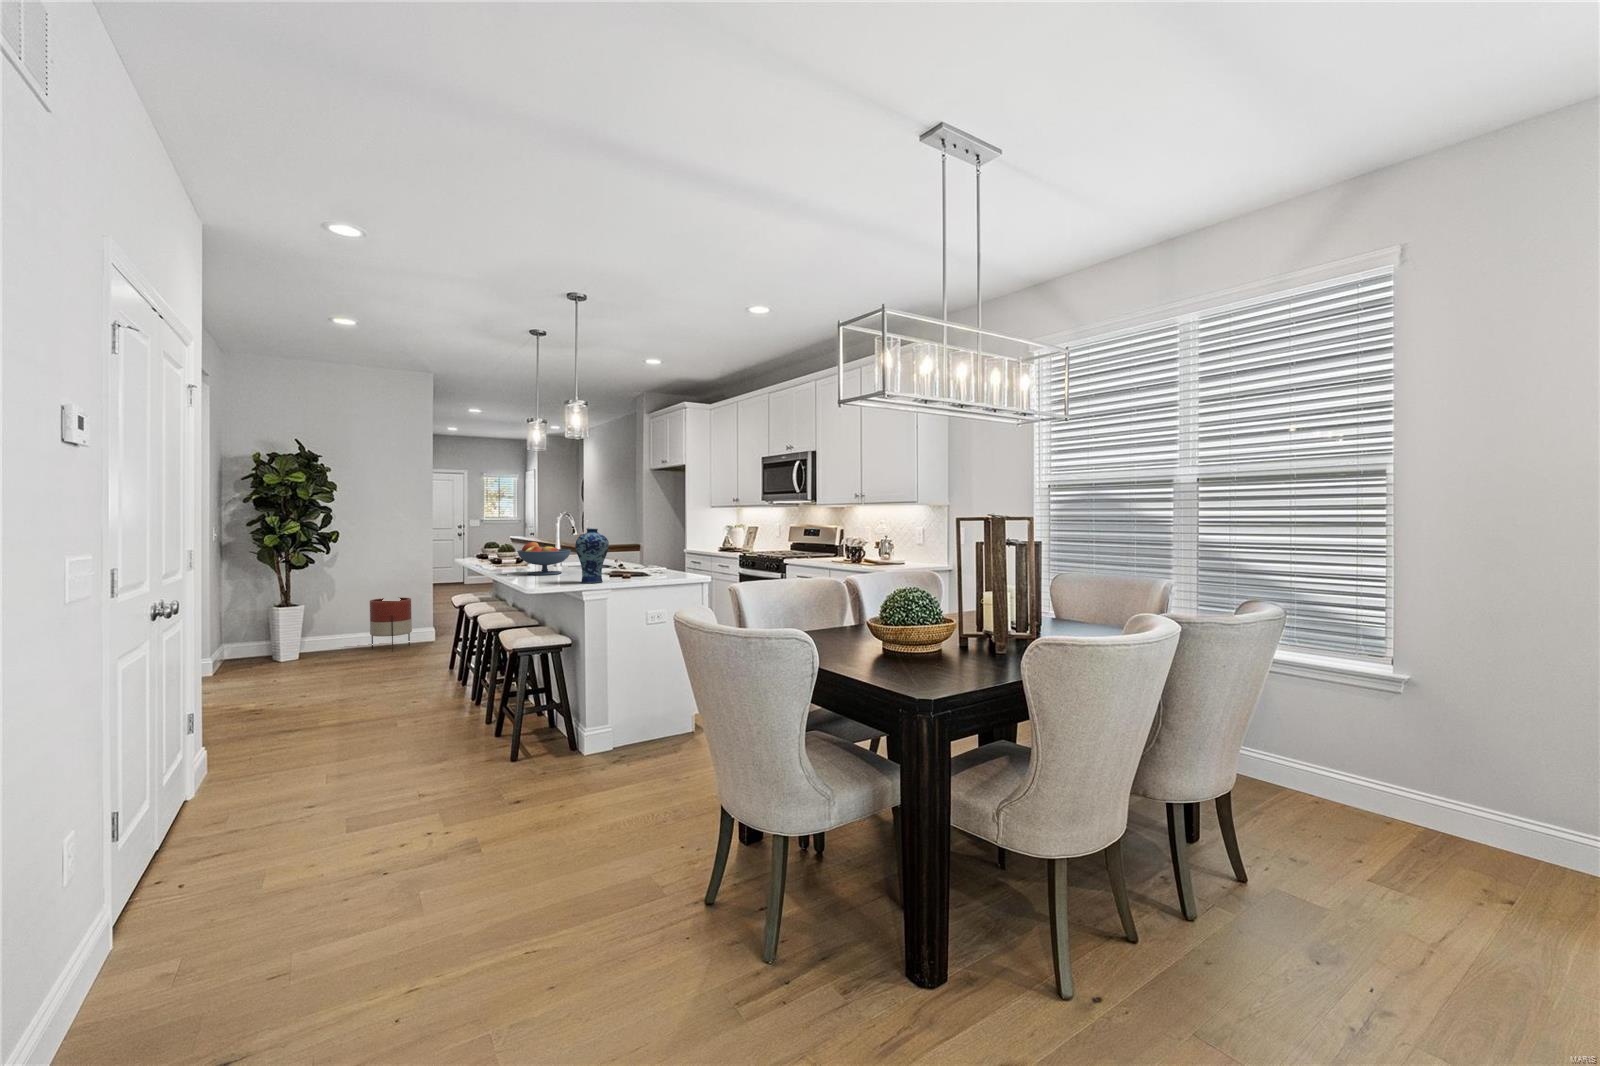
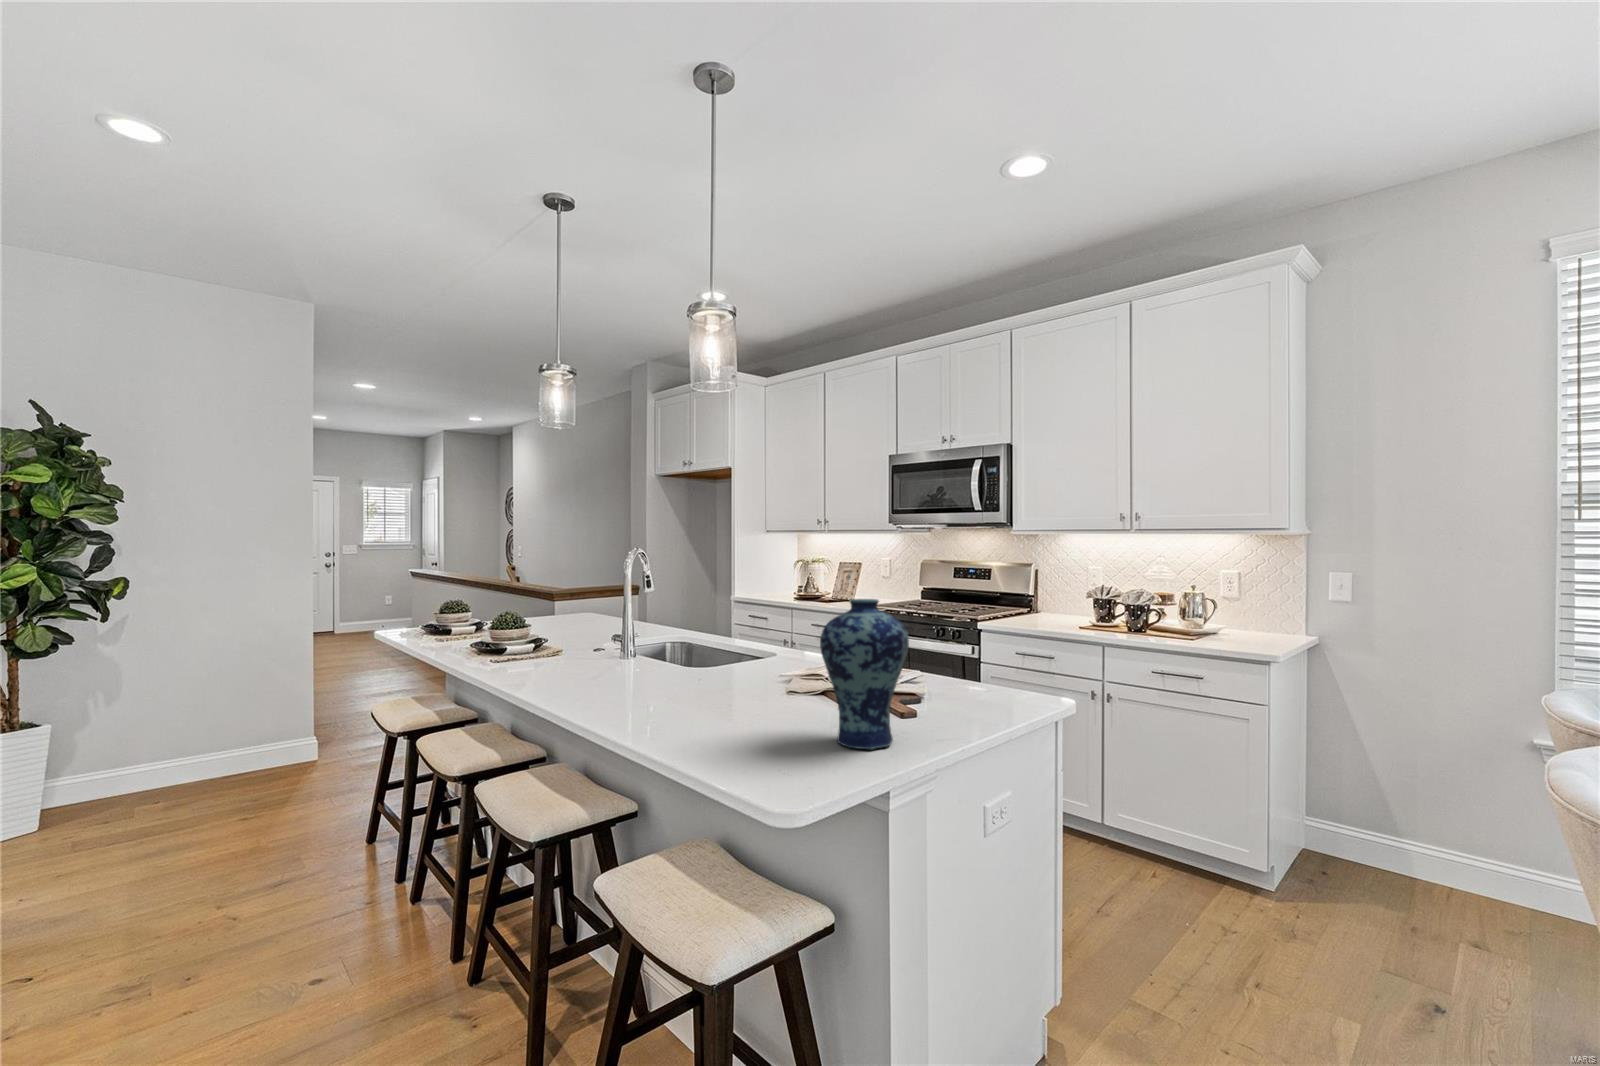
fruit bowl: present [517,542,571,575] -> none [593,619,713,701]
planter: present [370,597,412,651] -> none [190,689,273,793]

